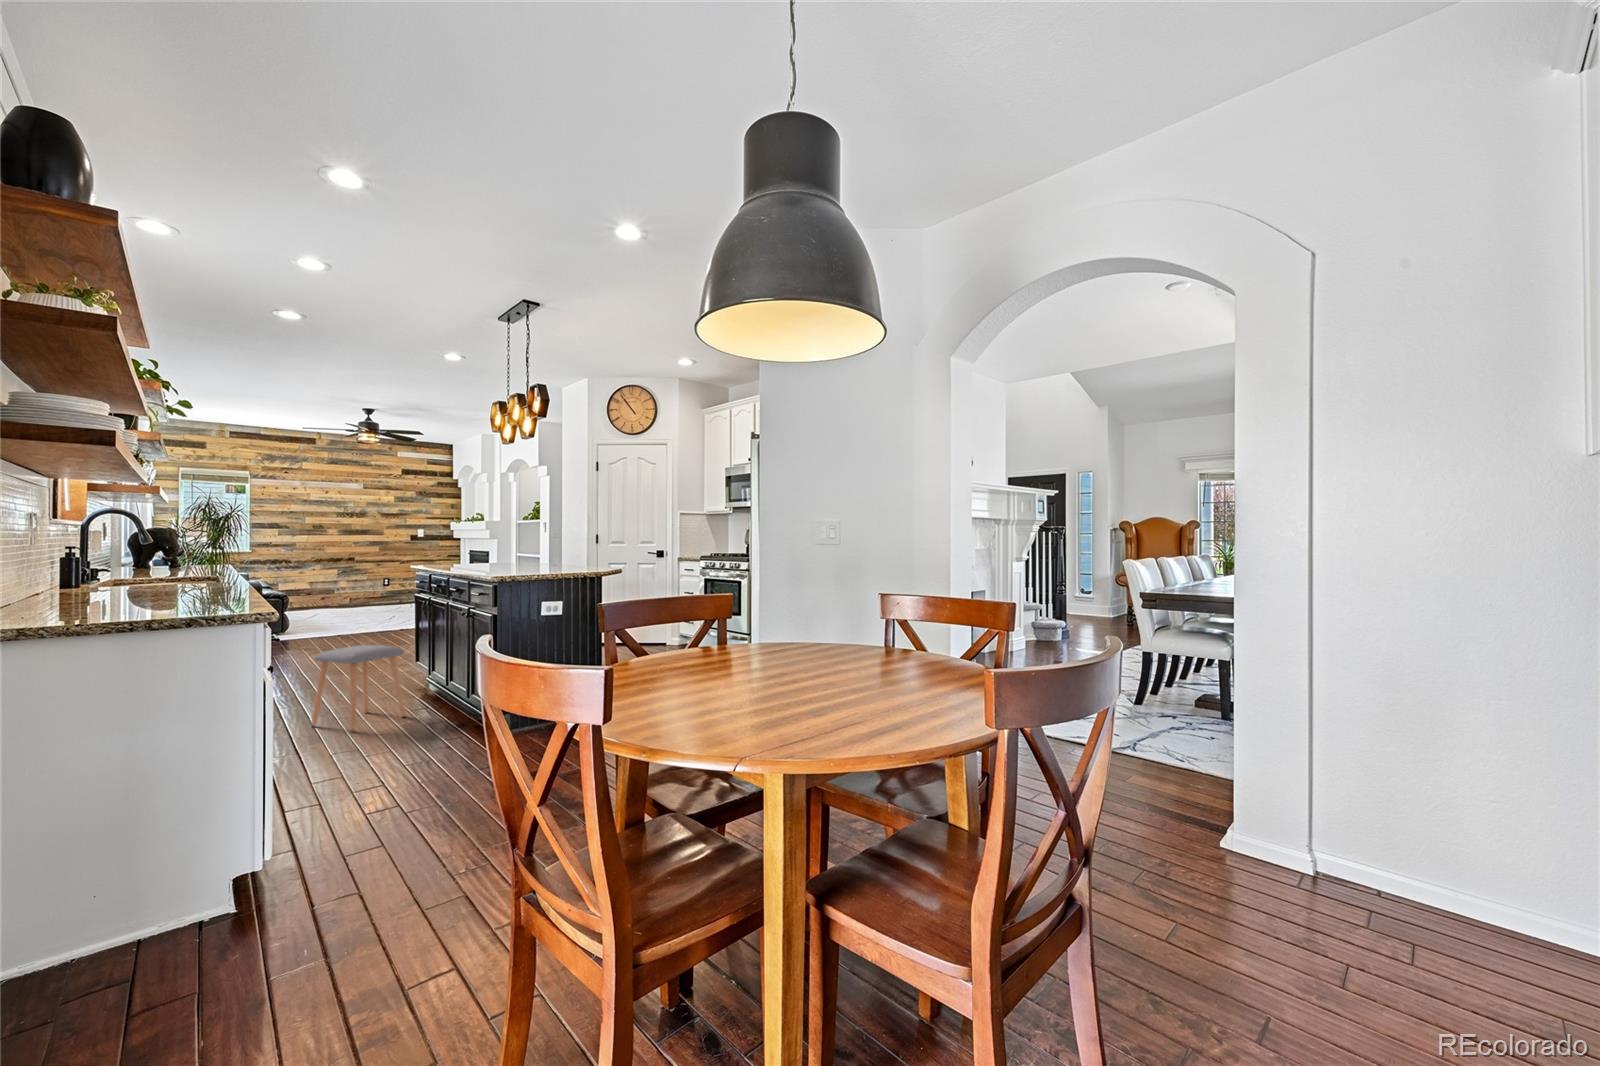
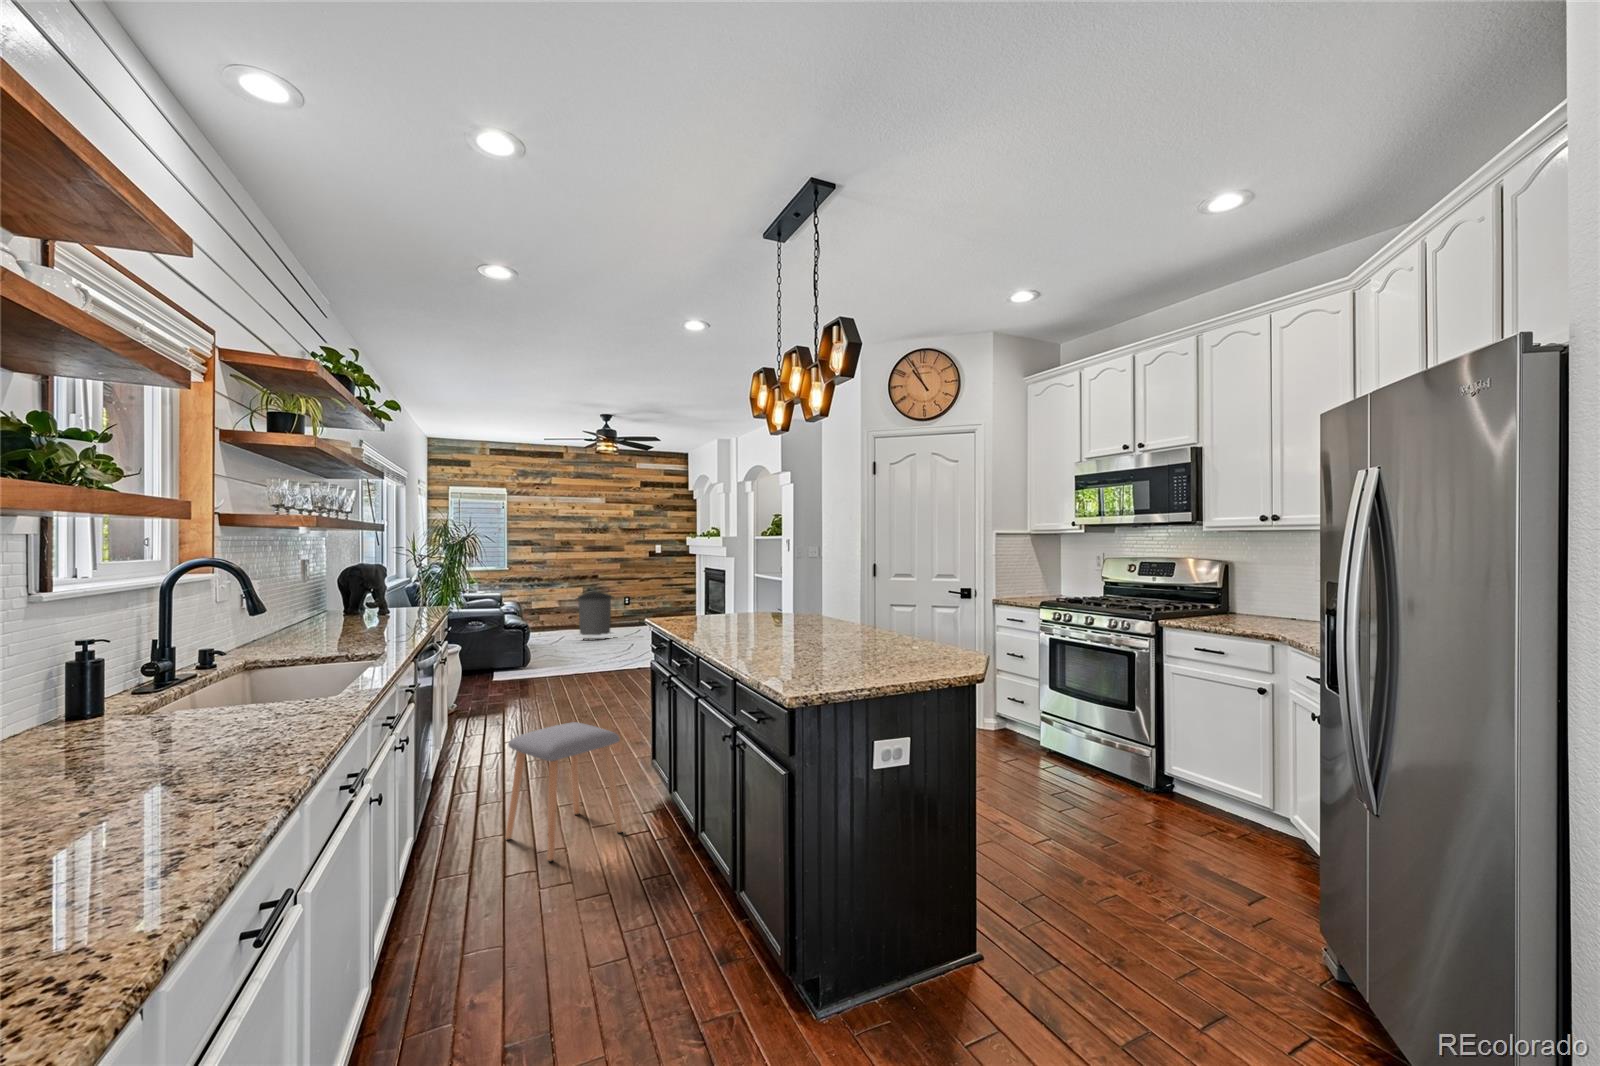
trash can: none [330,573,373,620] -> present [576,591,613,641]

